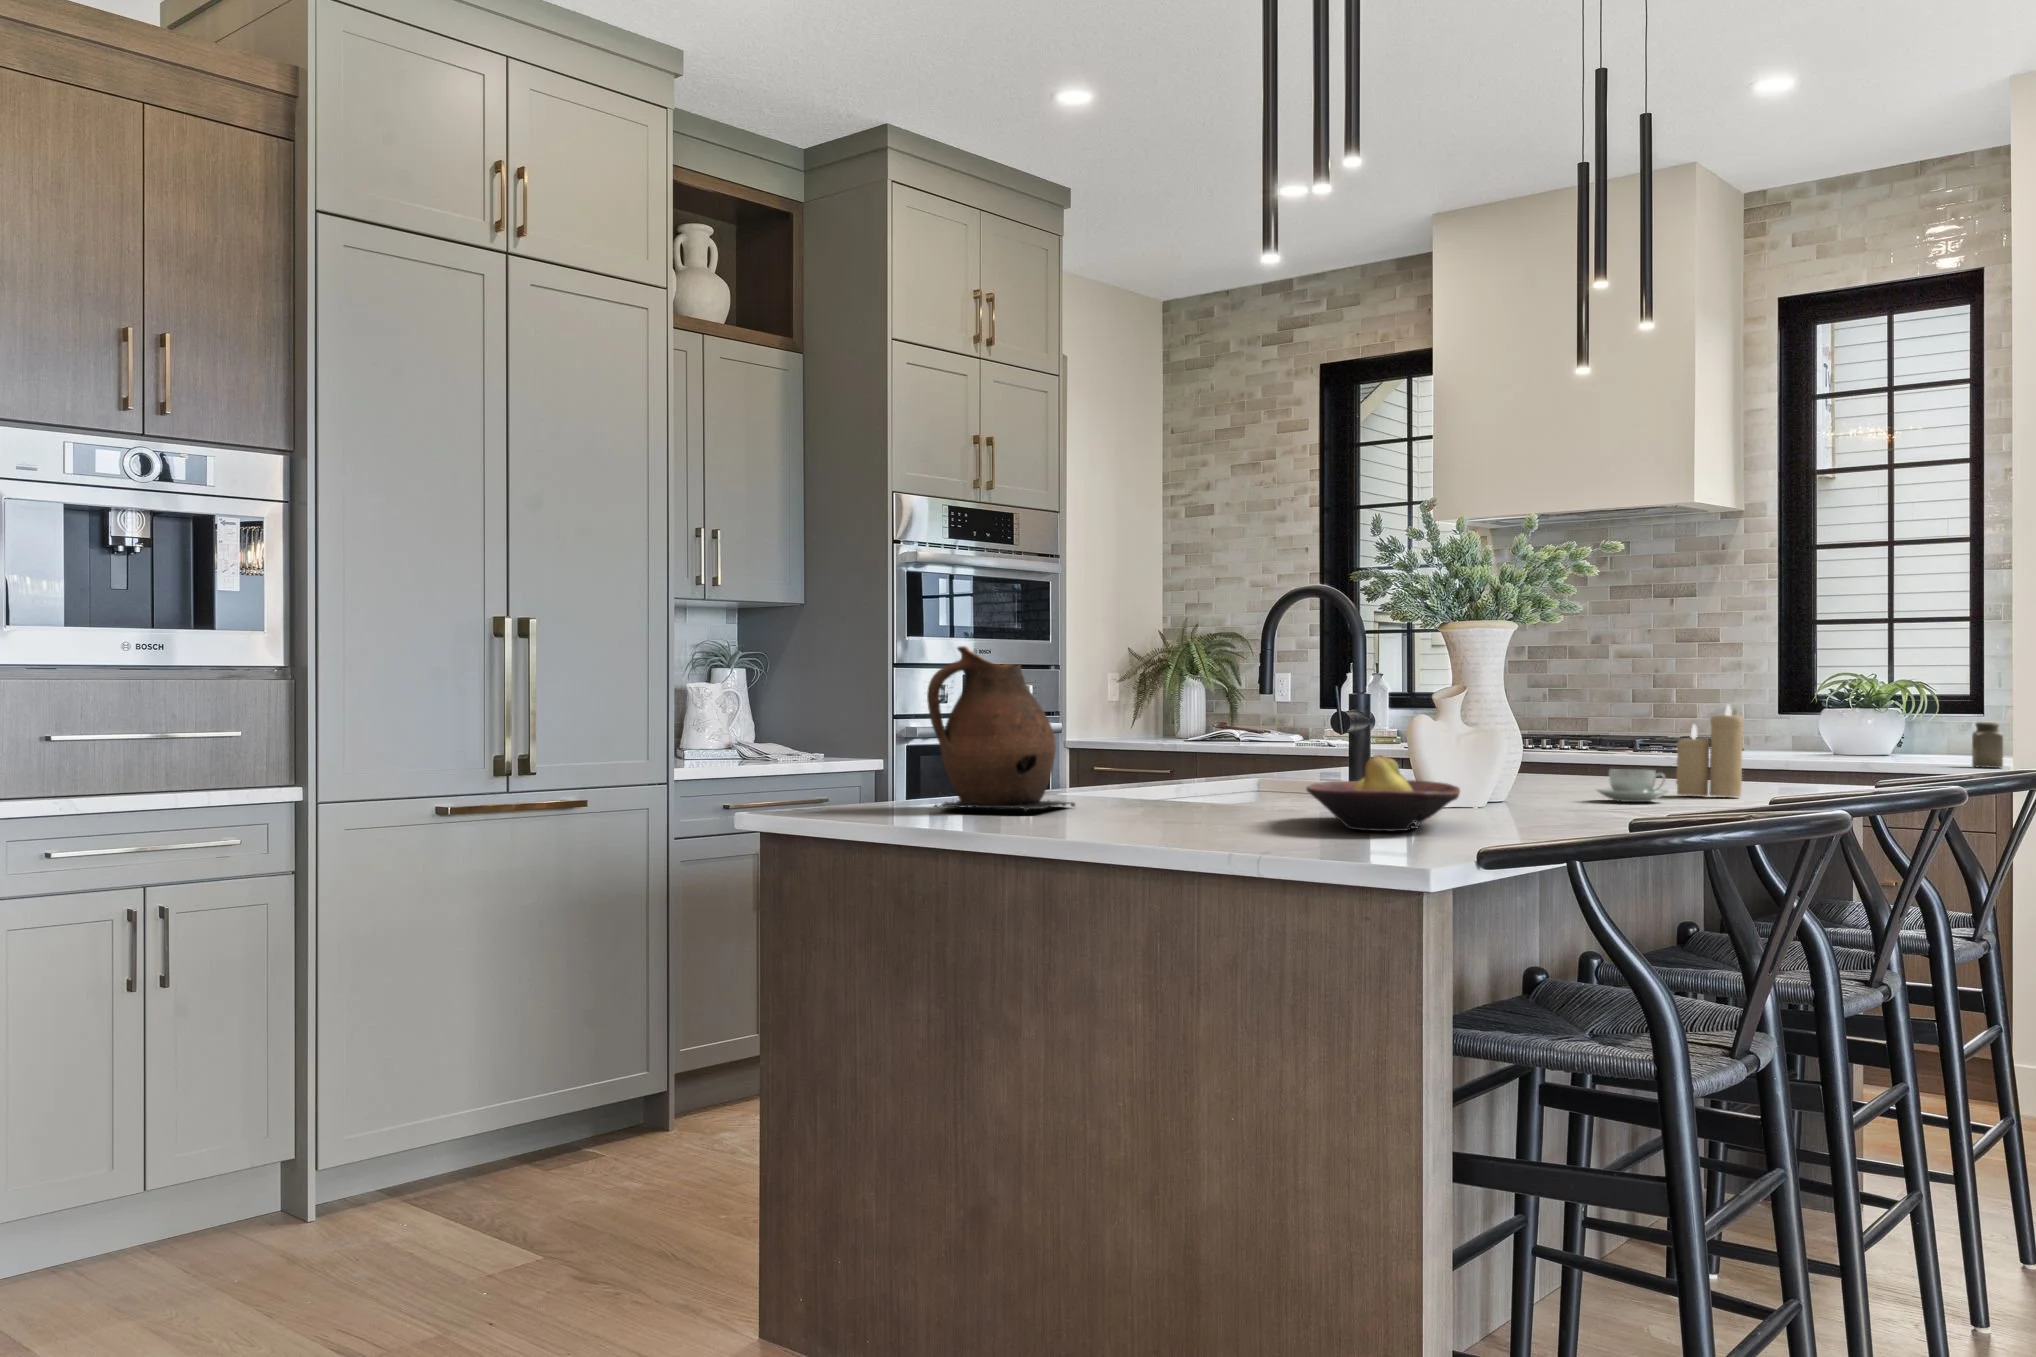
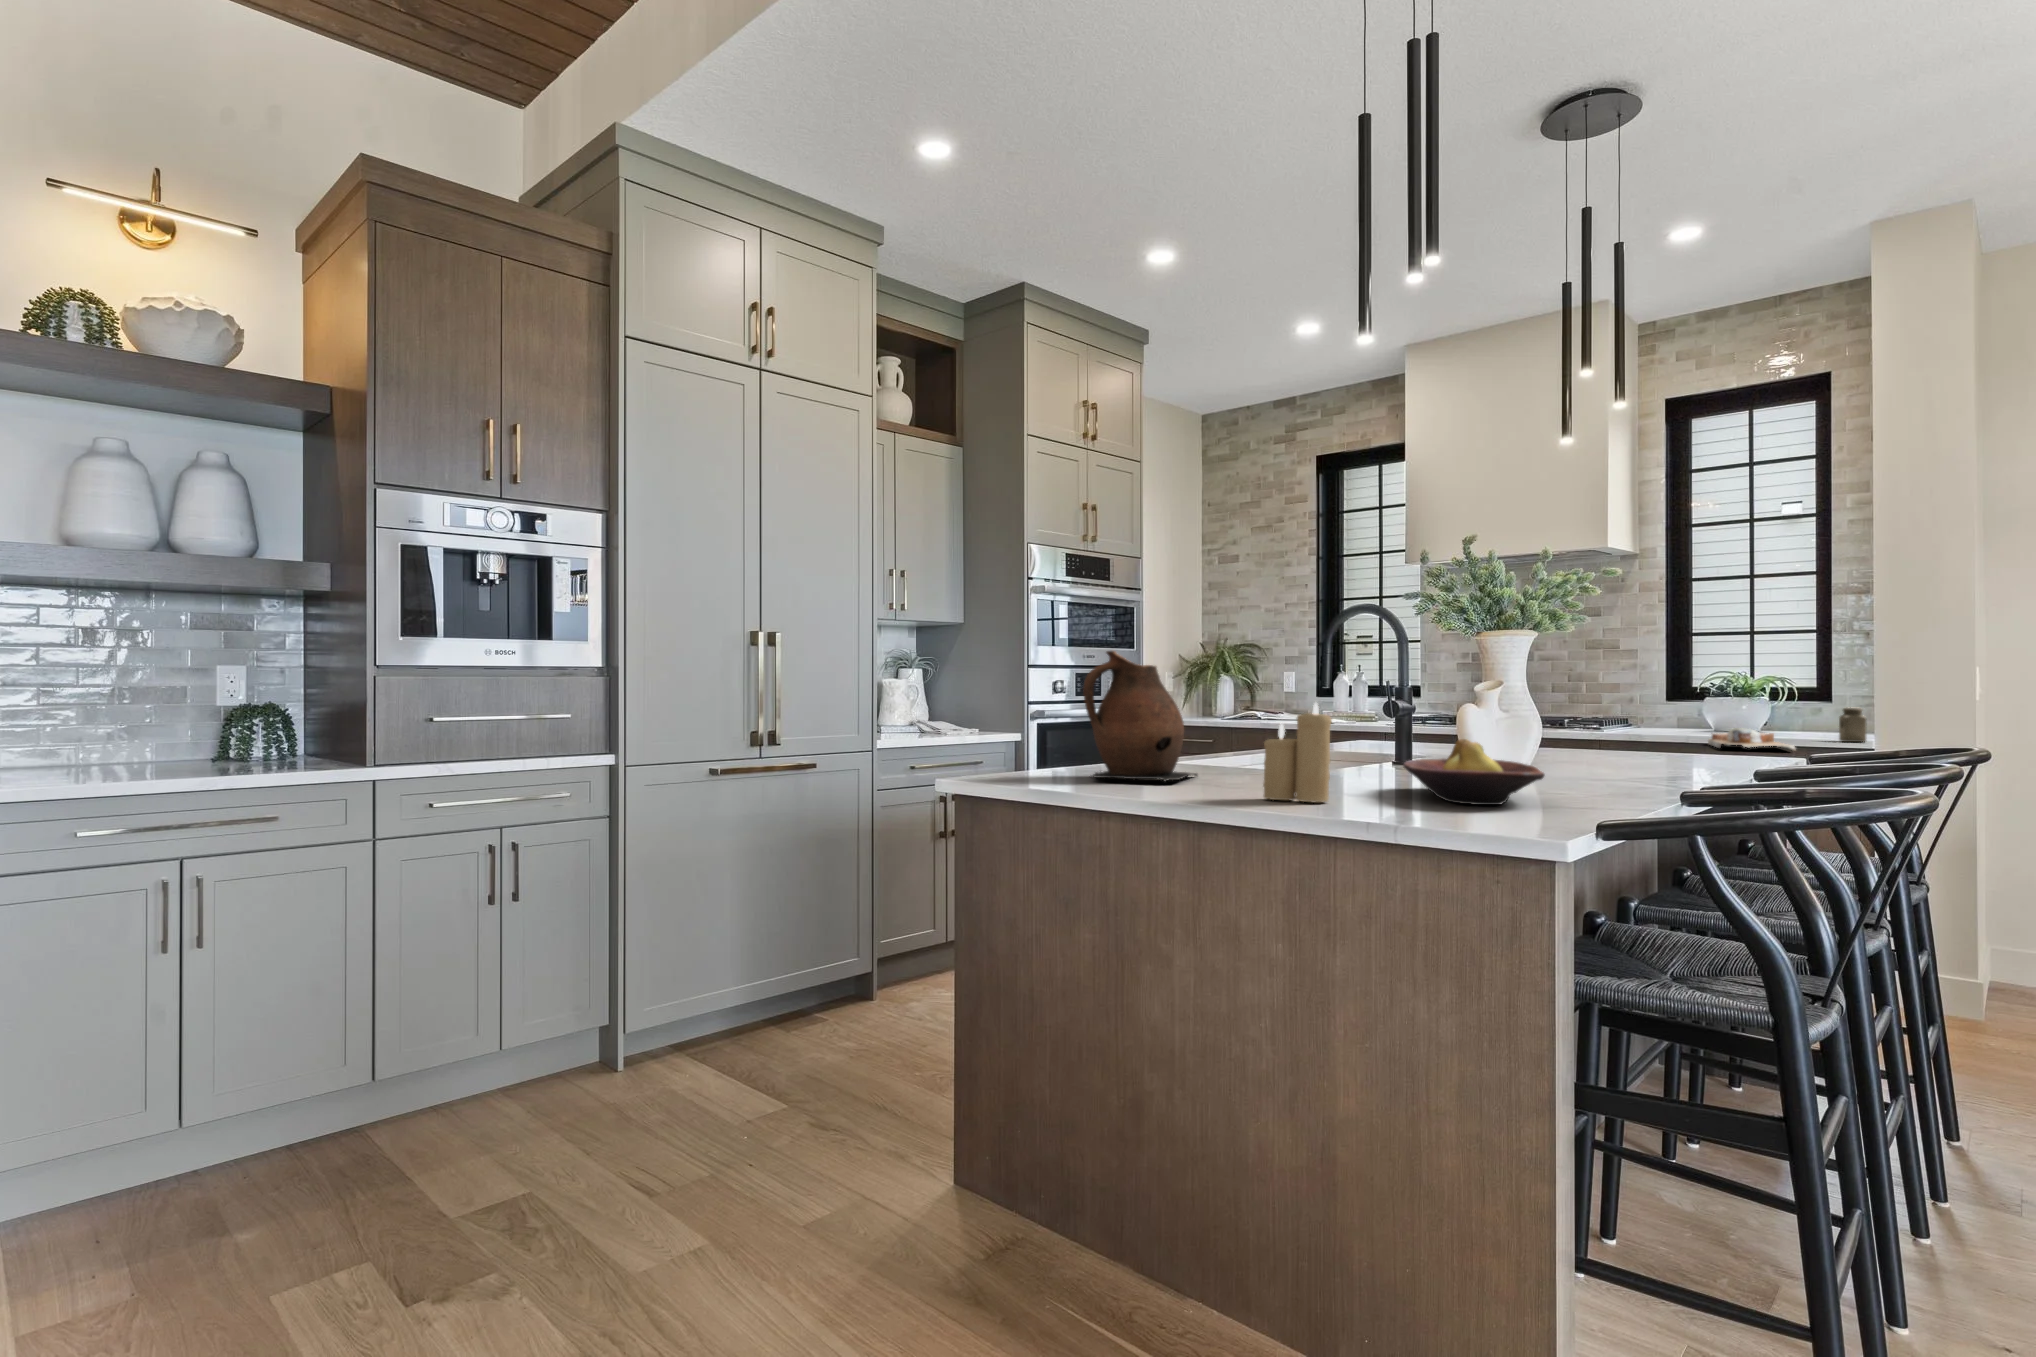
candle: present [1676,705,1744,797] -> present [1263,703,1332,802]
cutting board: none [1794,748,1884,778] -> present [1708,728,1796,751]
coffee cup: present [1597,769,1668,802] -> none [1605,747,1669,774]

